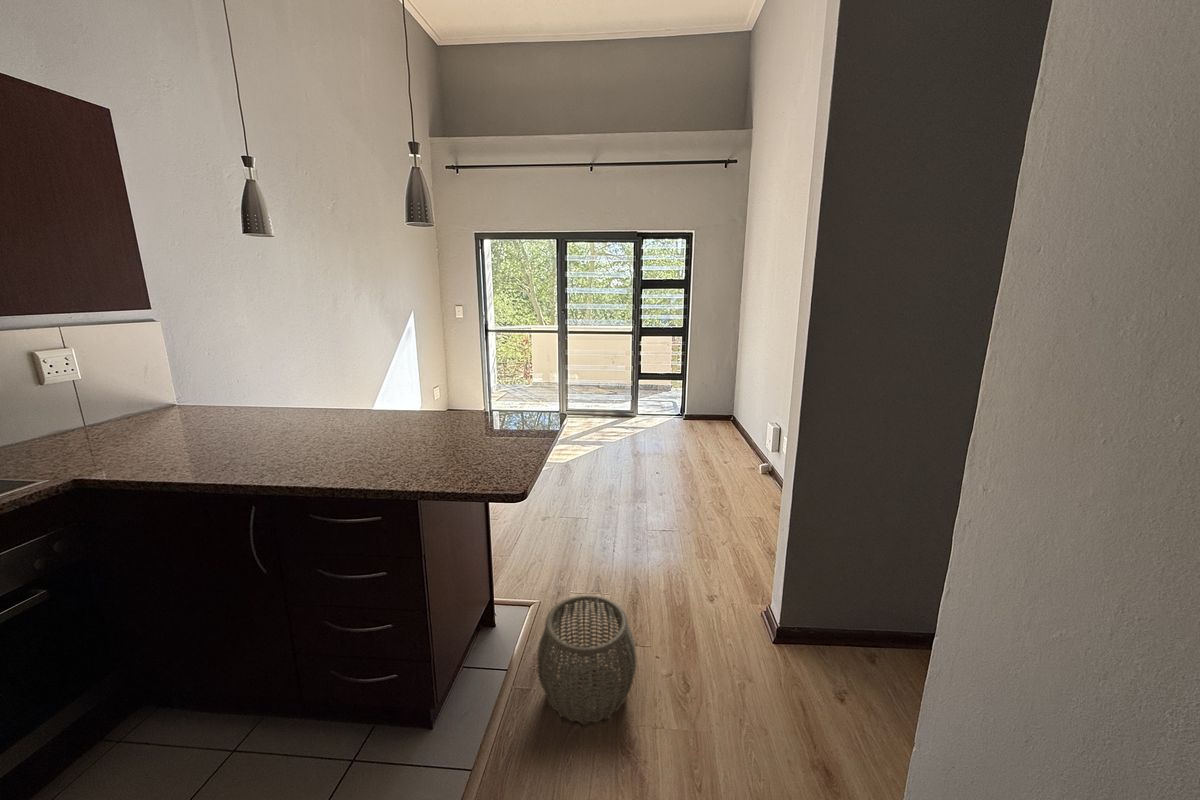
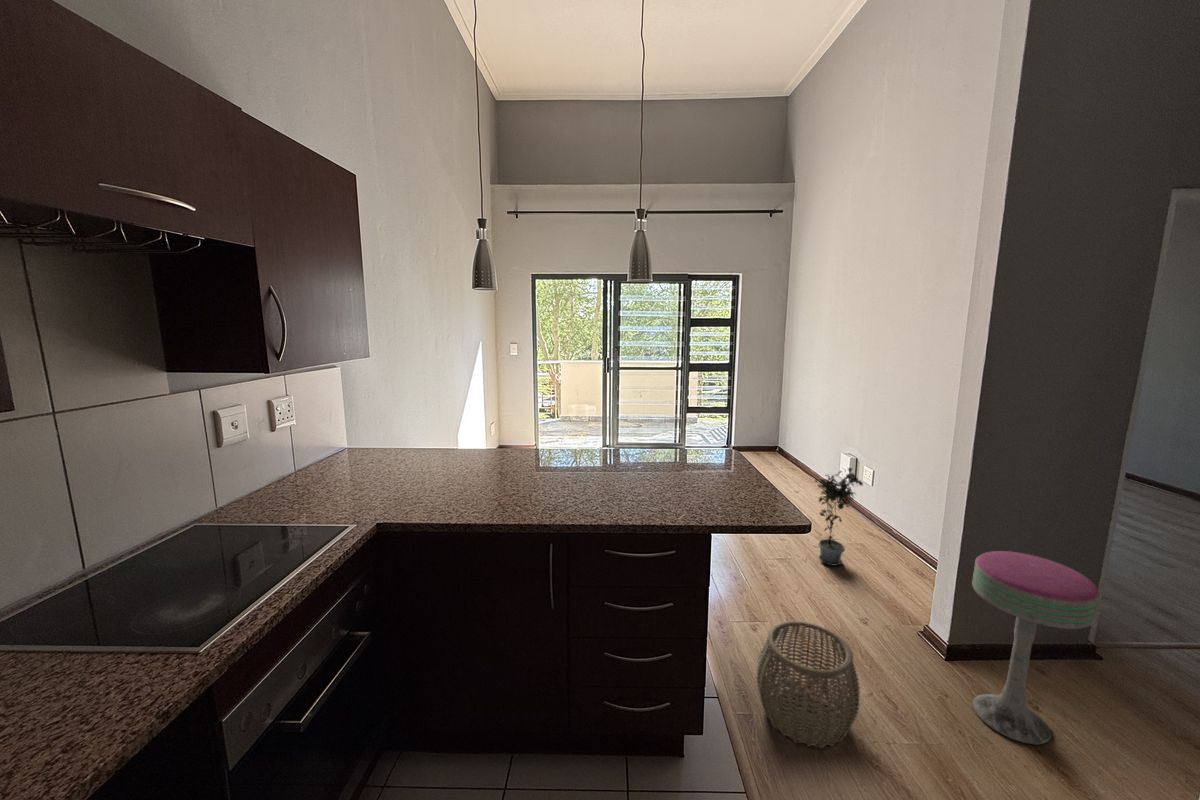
potted plant: none [693,439,745,539] -> present [815,468,863,565]
bar stool: none [765,532,879,736] -> present [972,551,1100,744]

